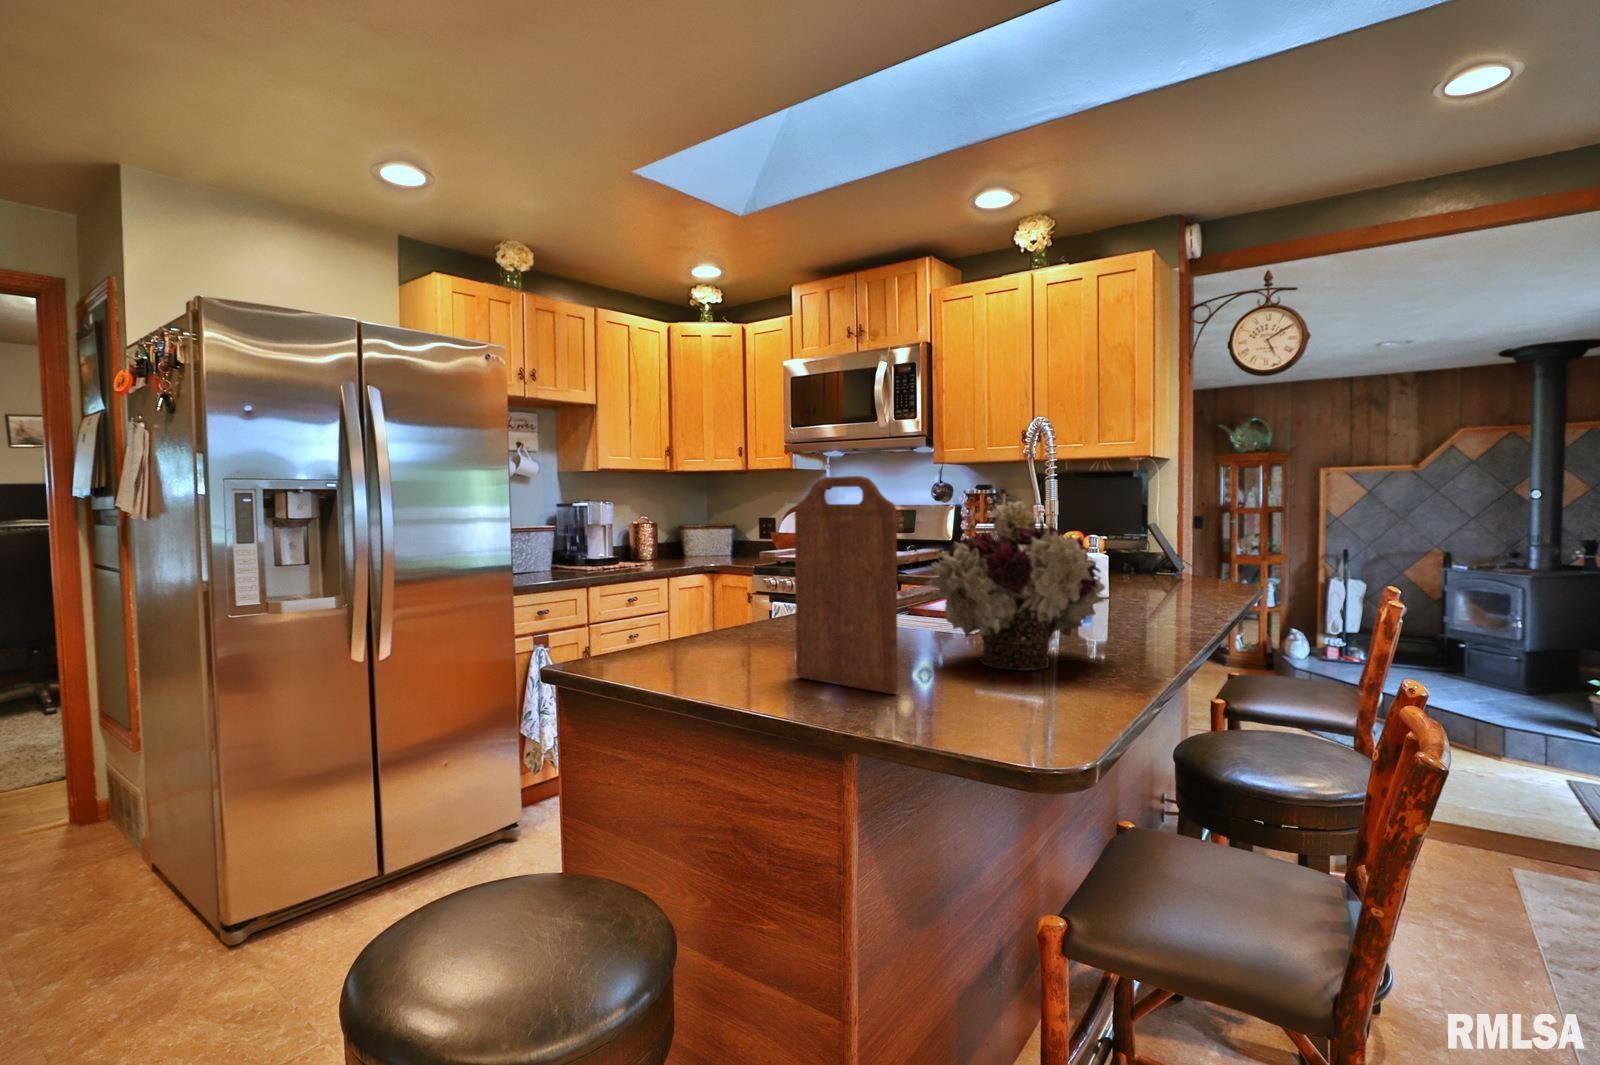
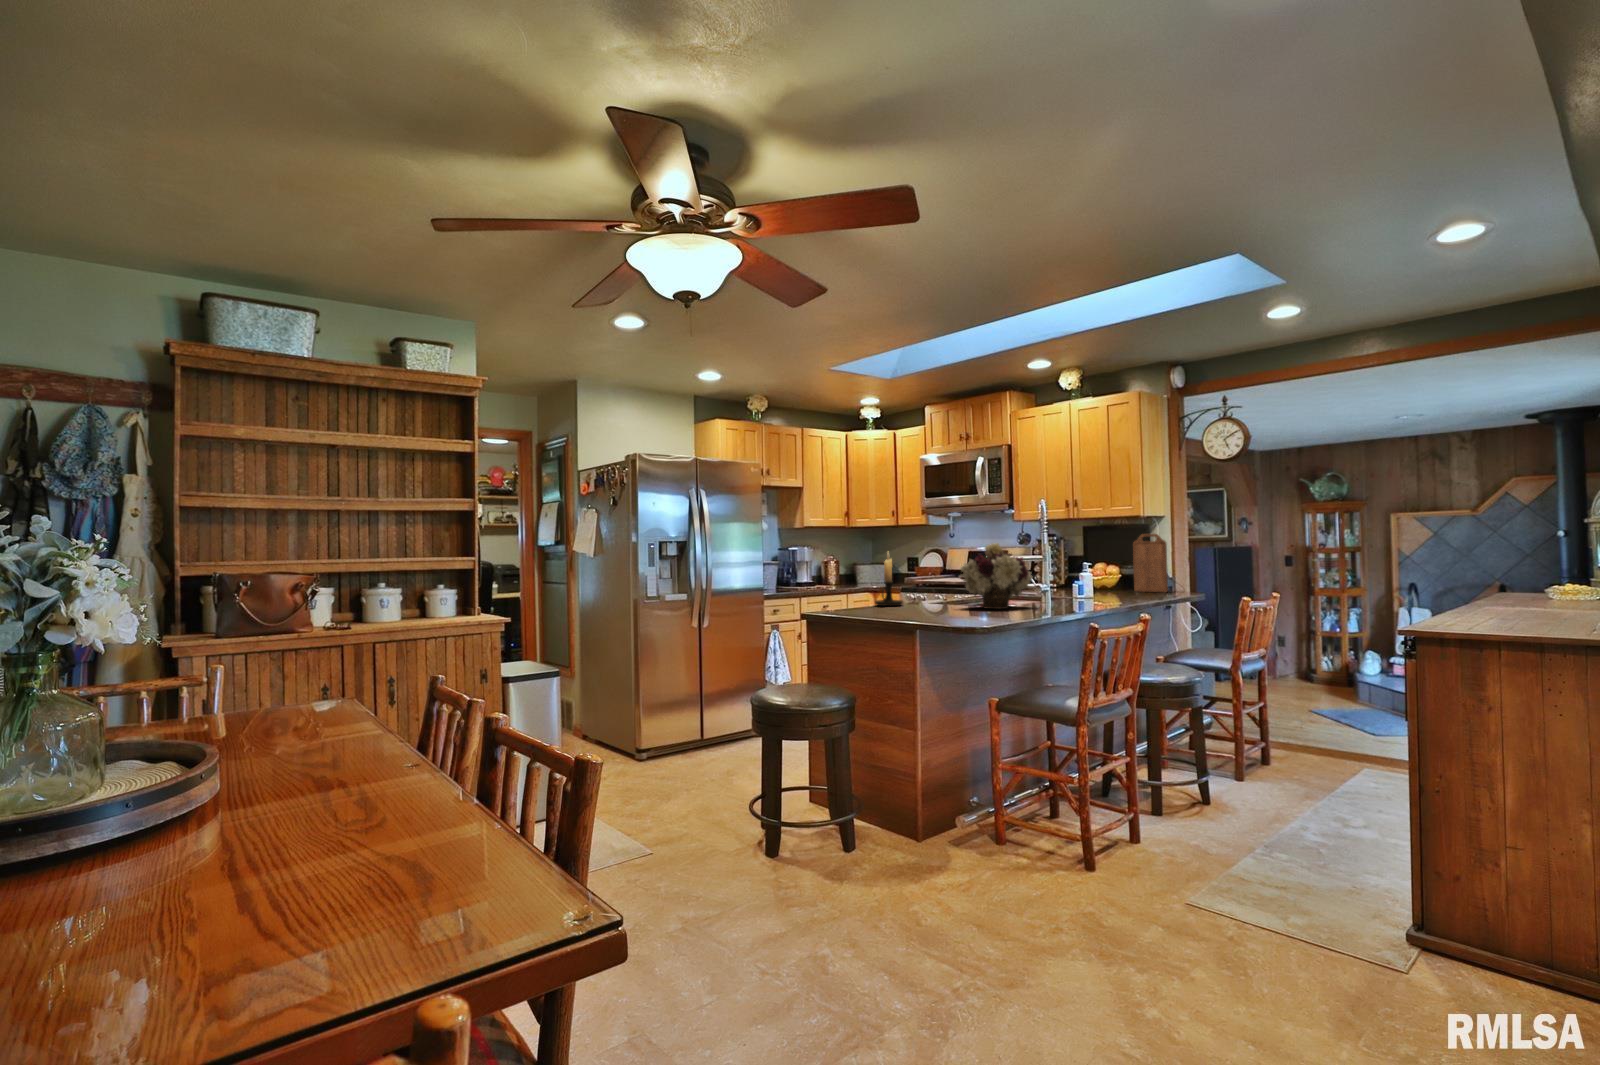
cutting board: present [795,476,898,694] -> present [1133,534,1168,592]
candle holder: none [711,516,780,654] -> present [875,553,903,606]

